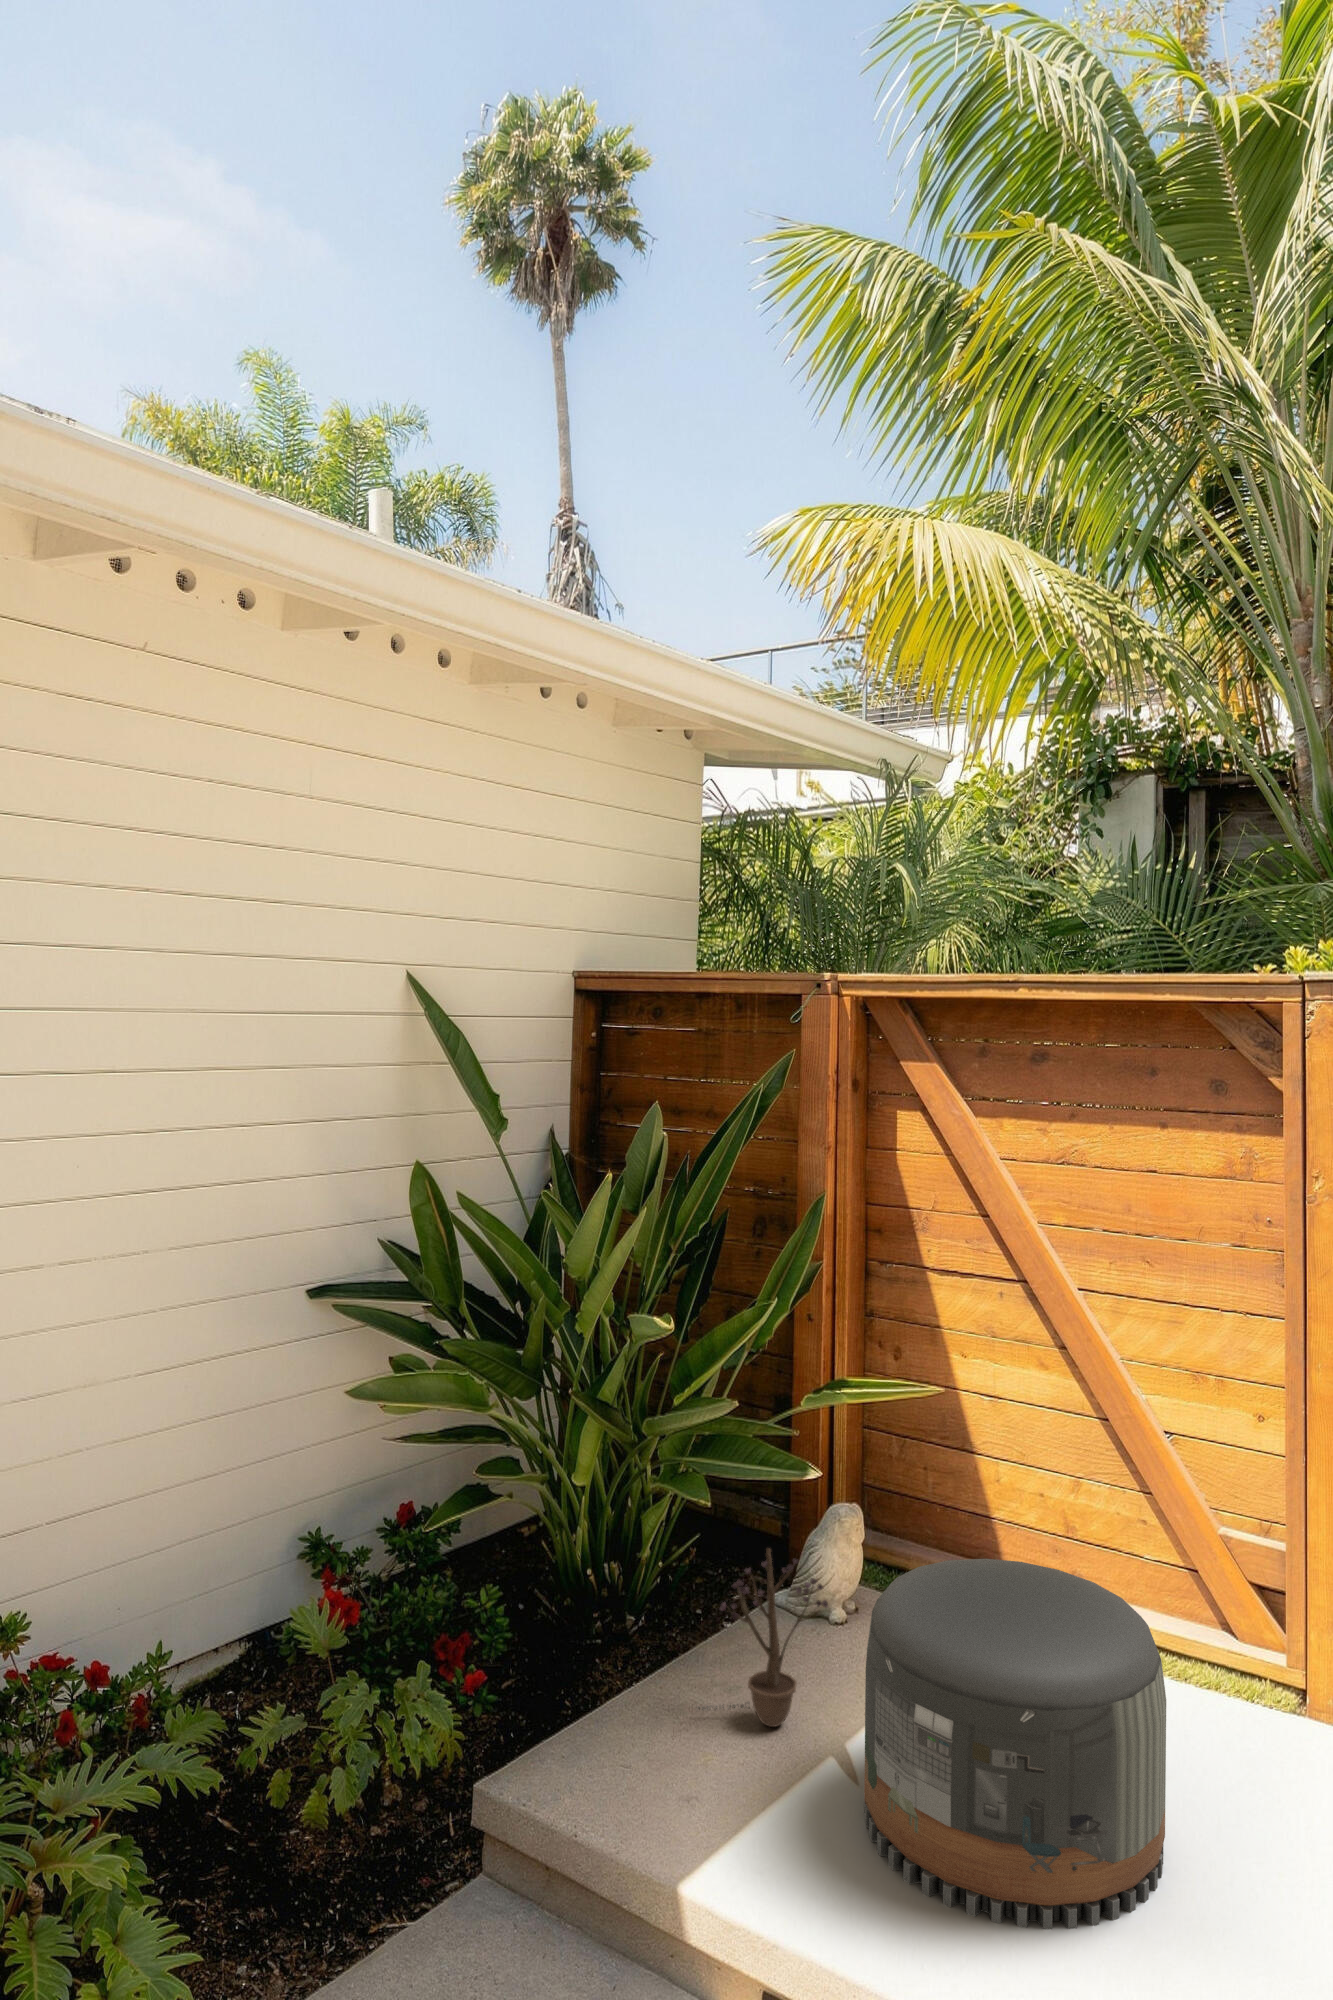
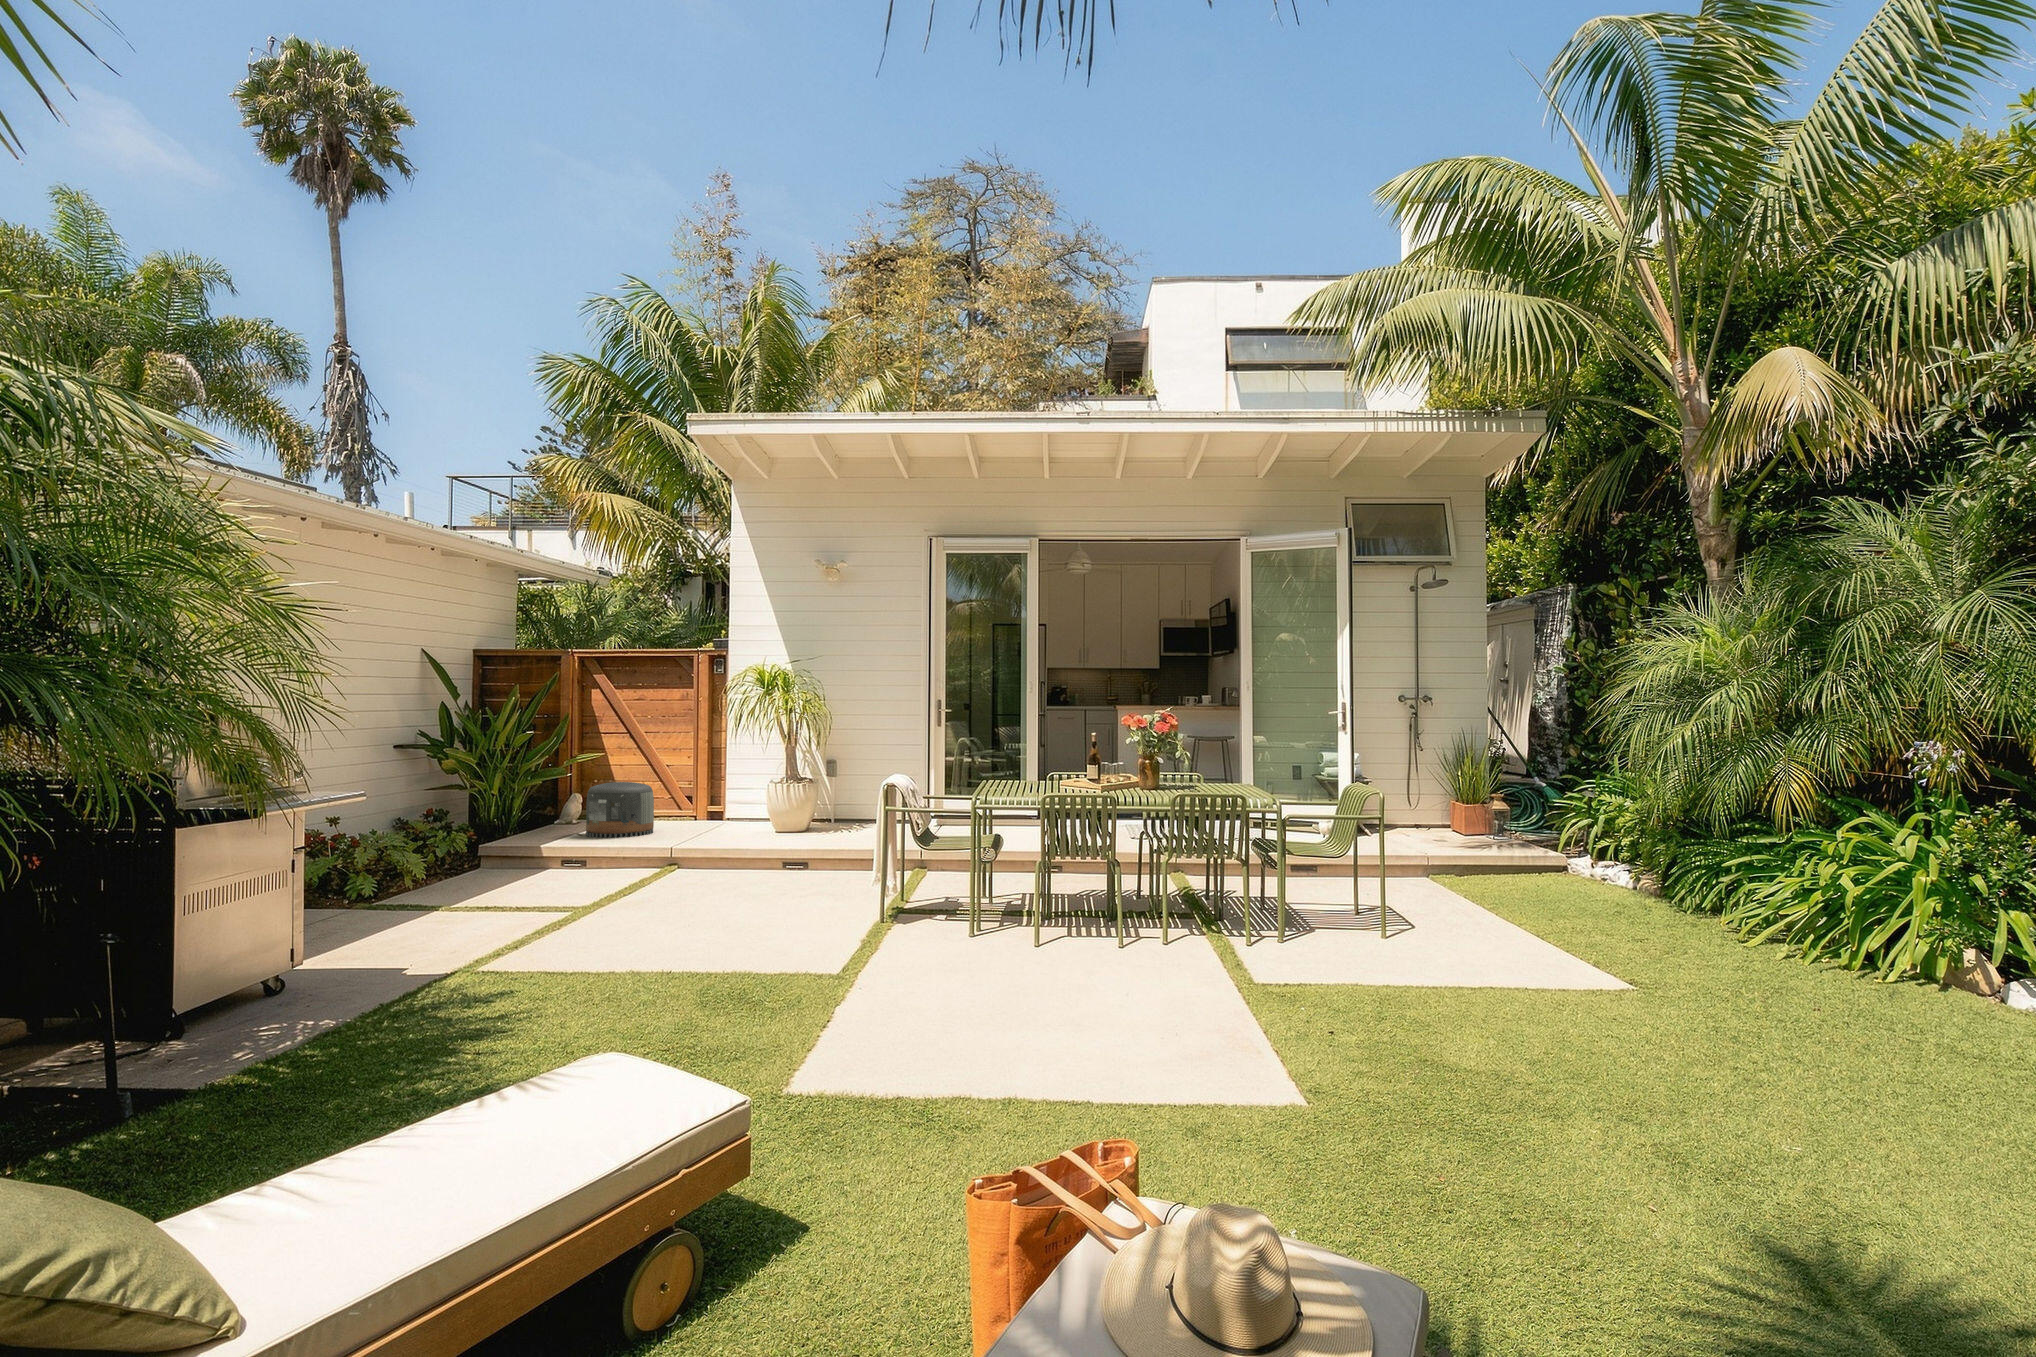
decorative plant: present [698,1548,828,1727] -> none [539,790,575,834]

